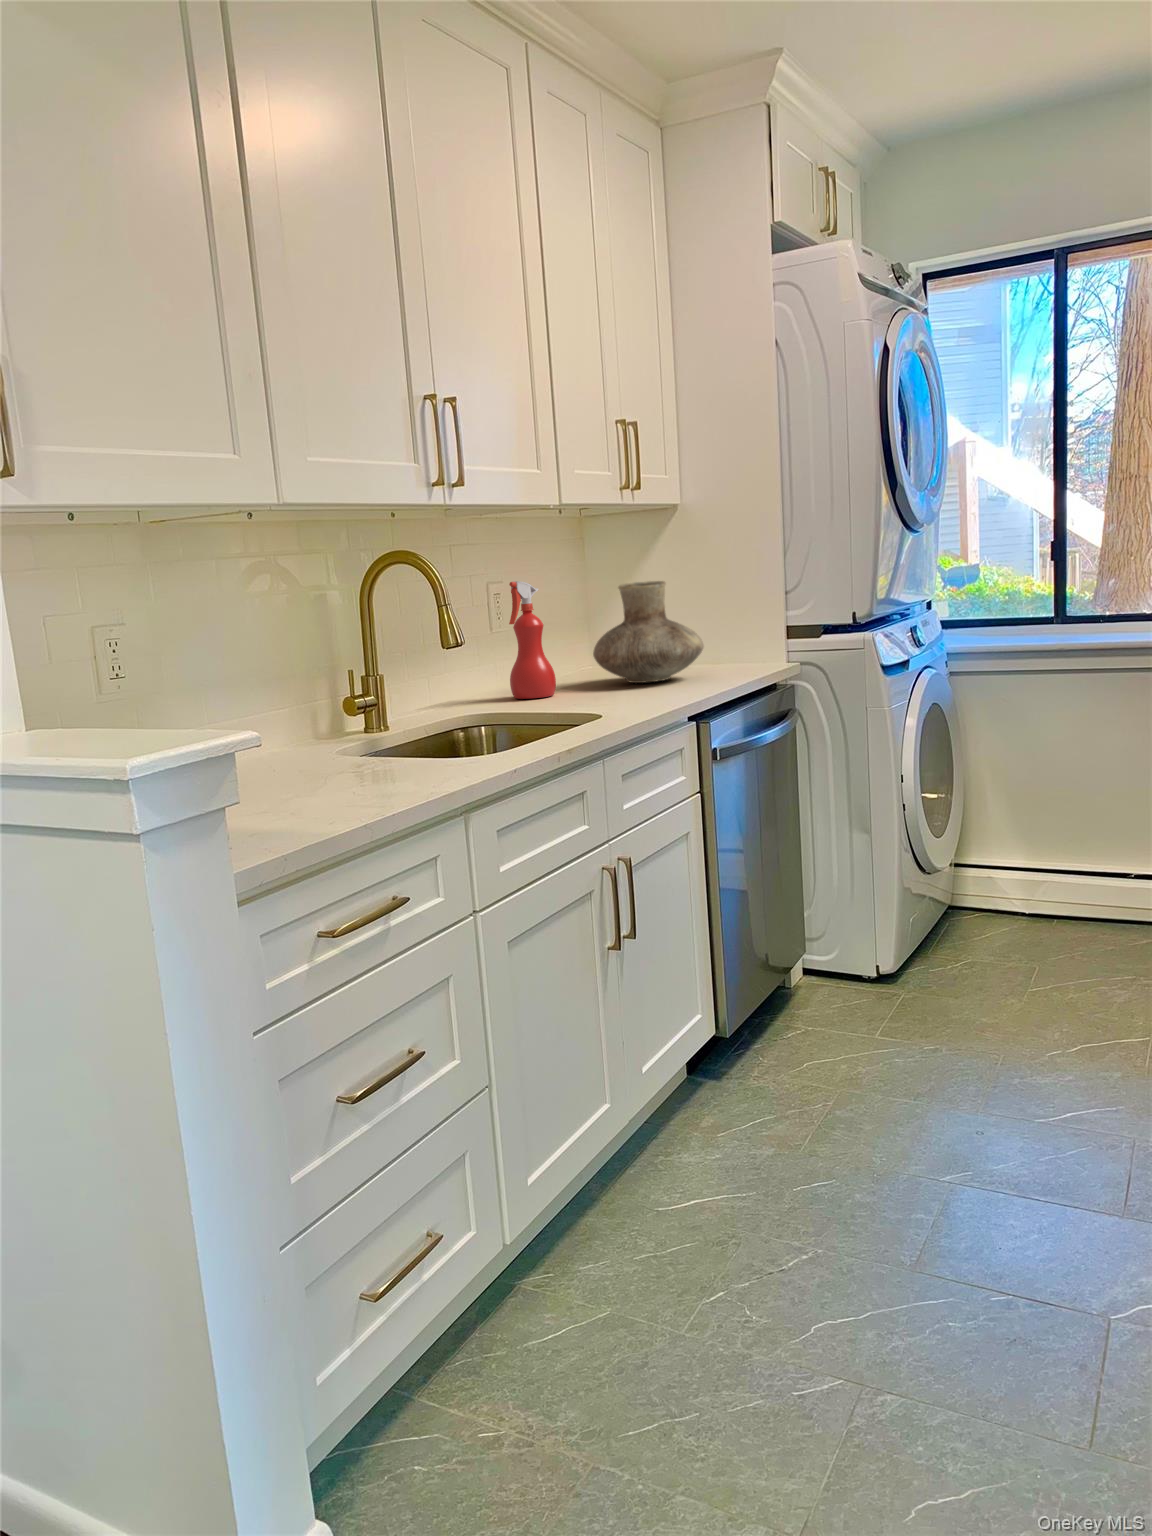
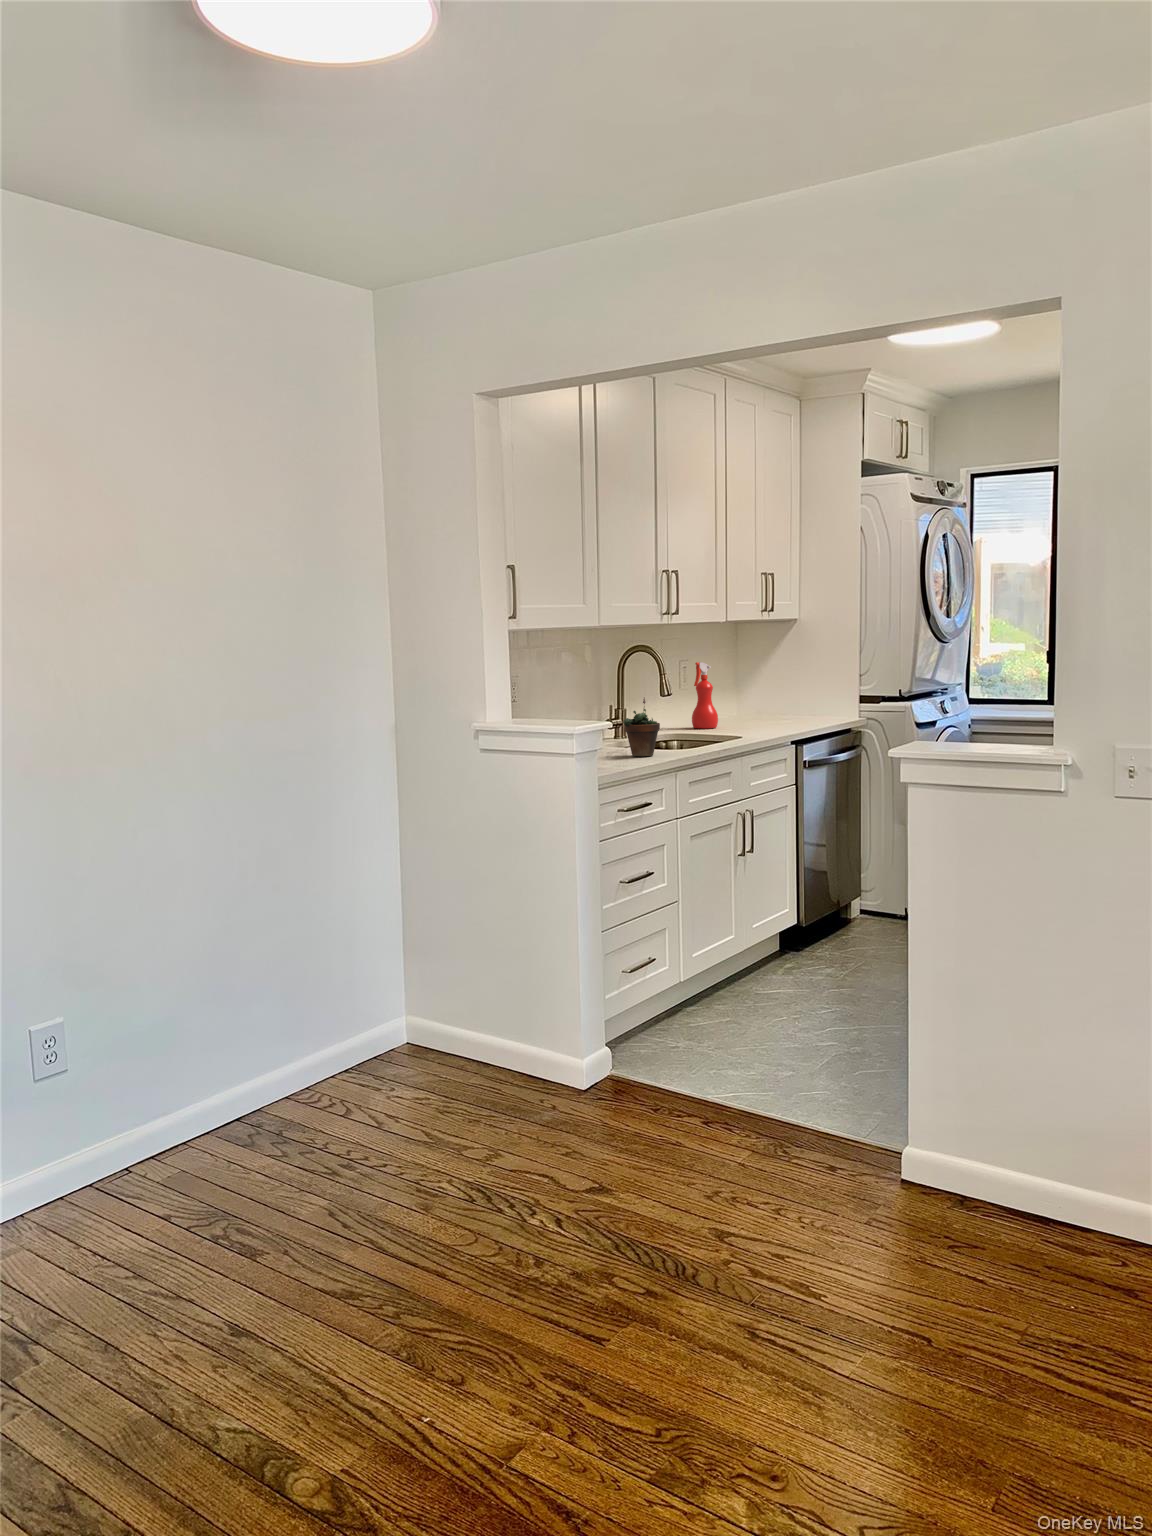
vase: present [593,581,704,683] -> none [741,665,806,723]
succulent plant: none [342,654,426,785] -> present [623,698,660,757]

